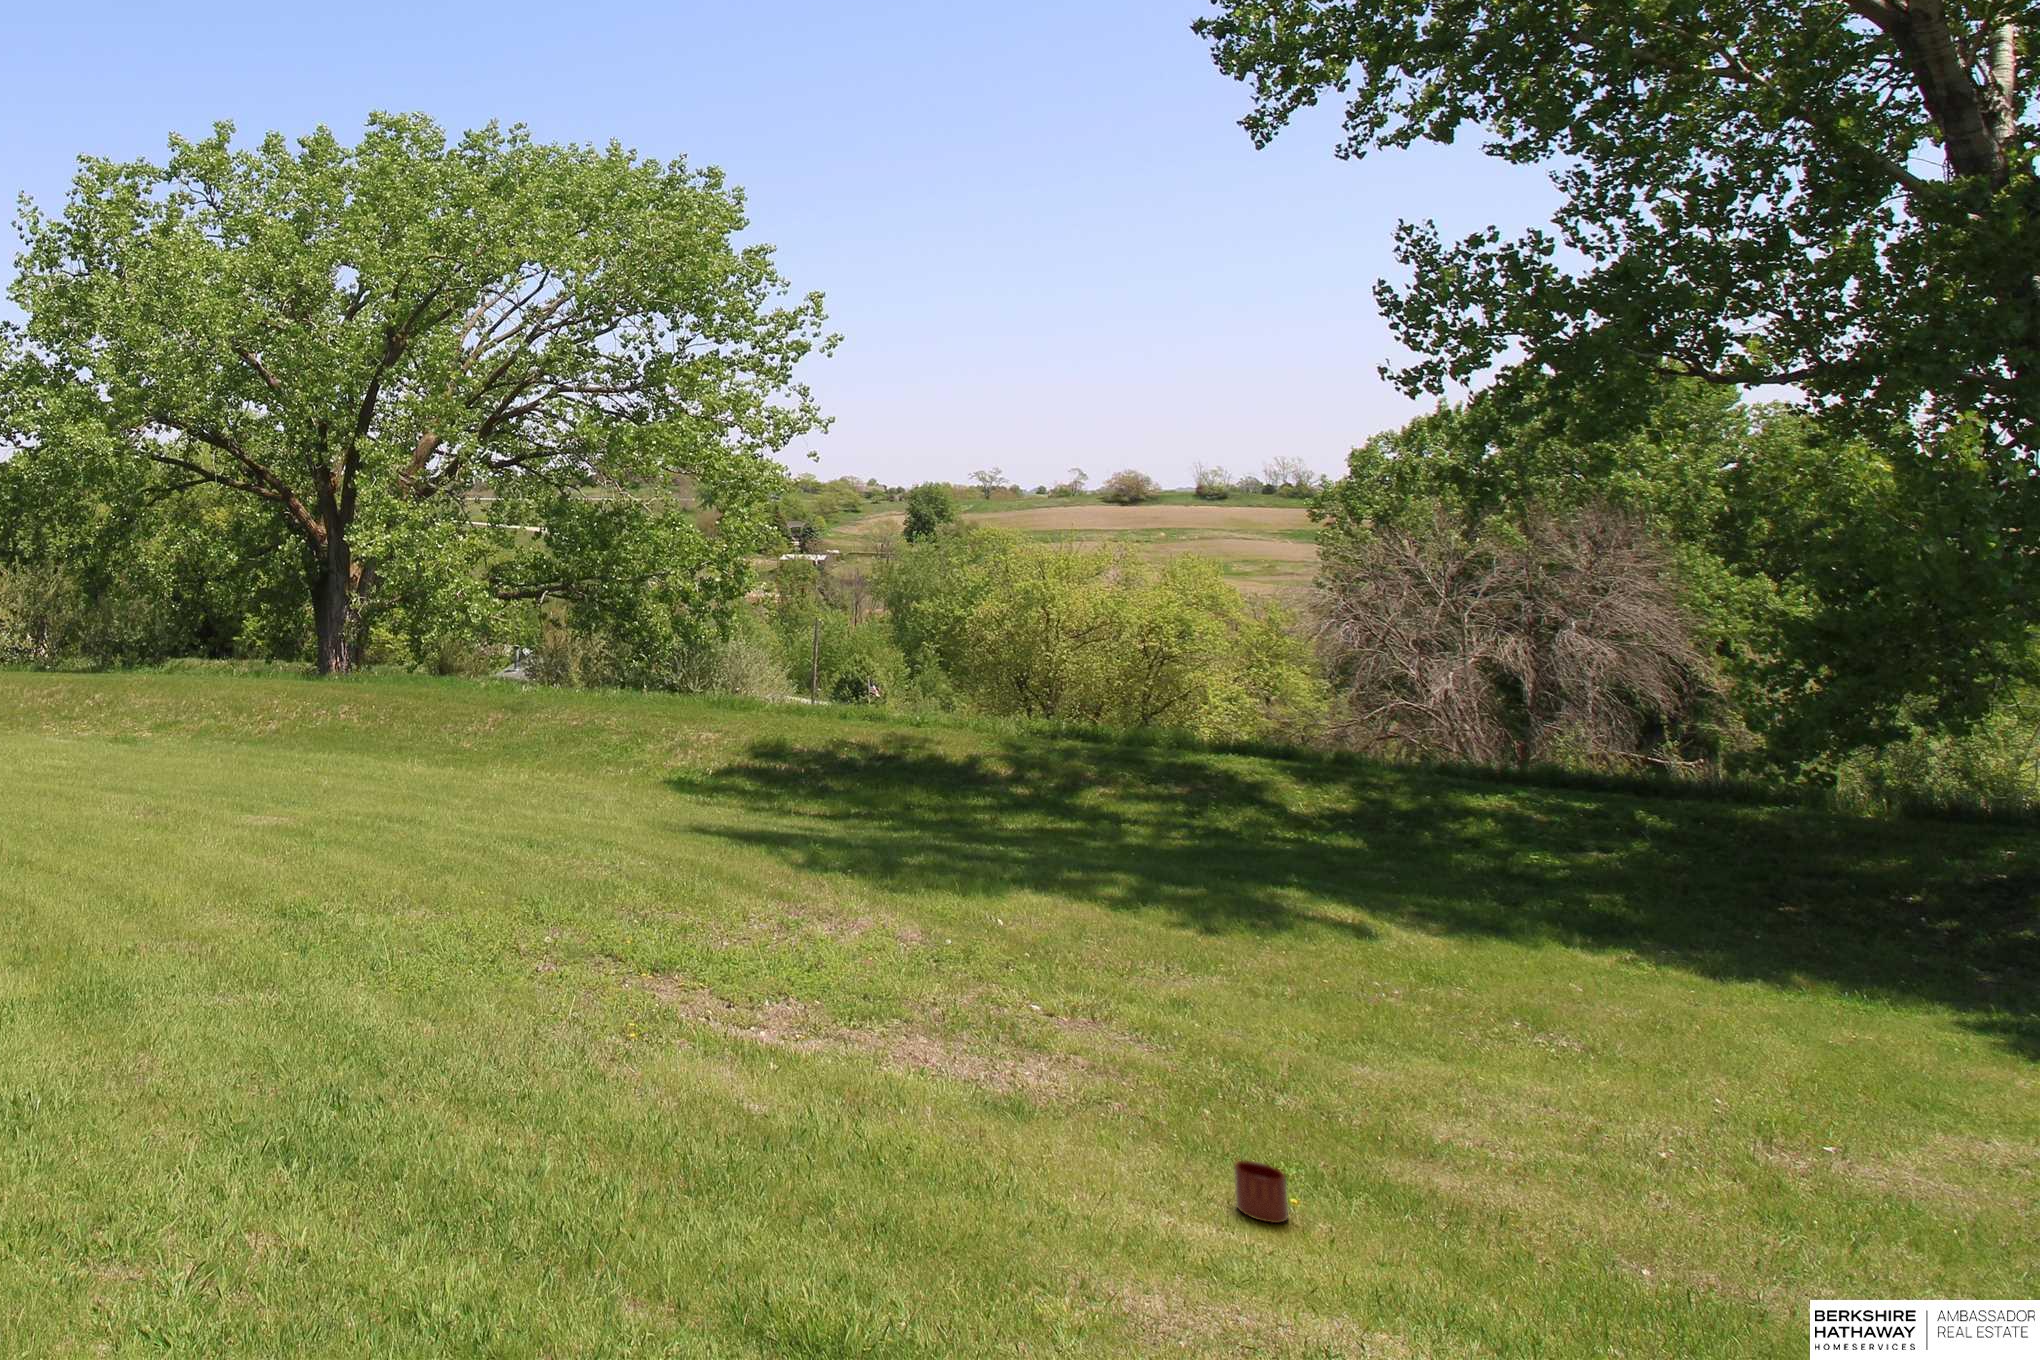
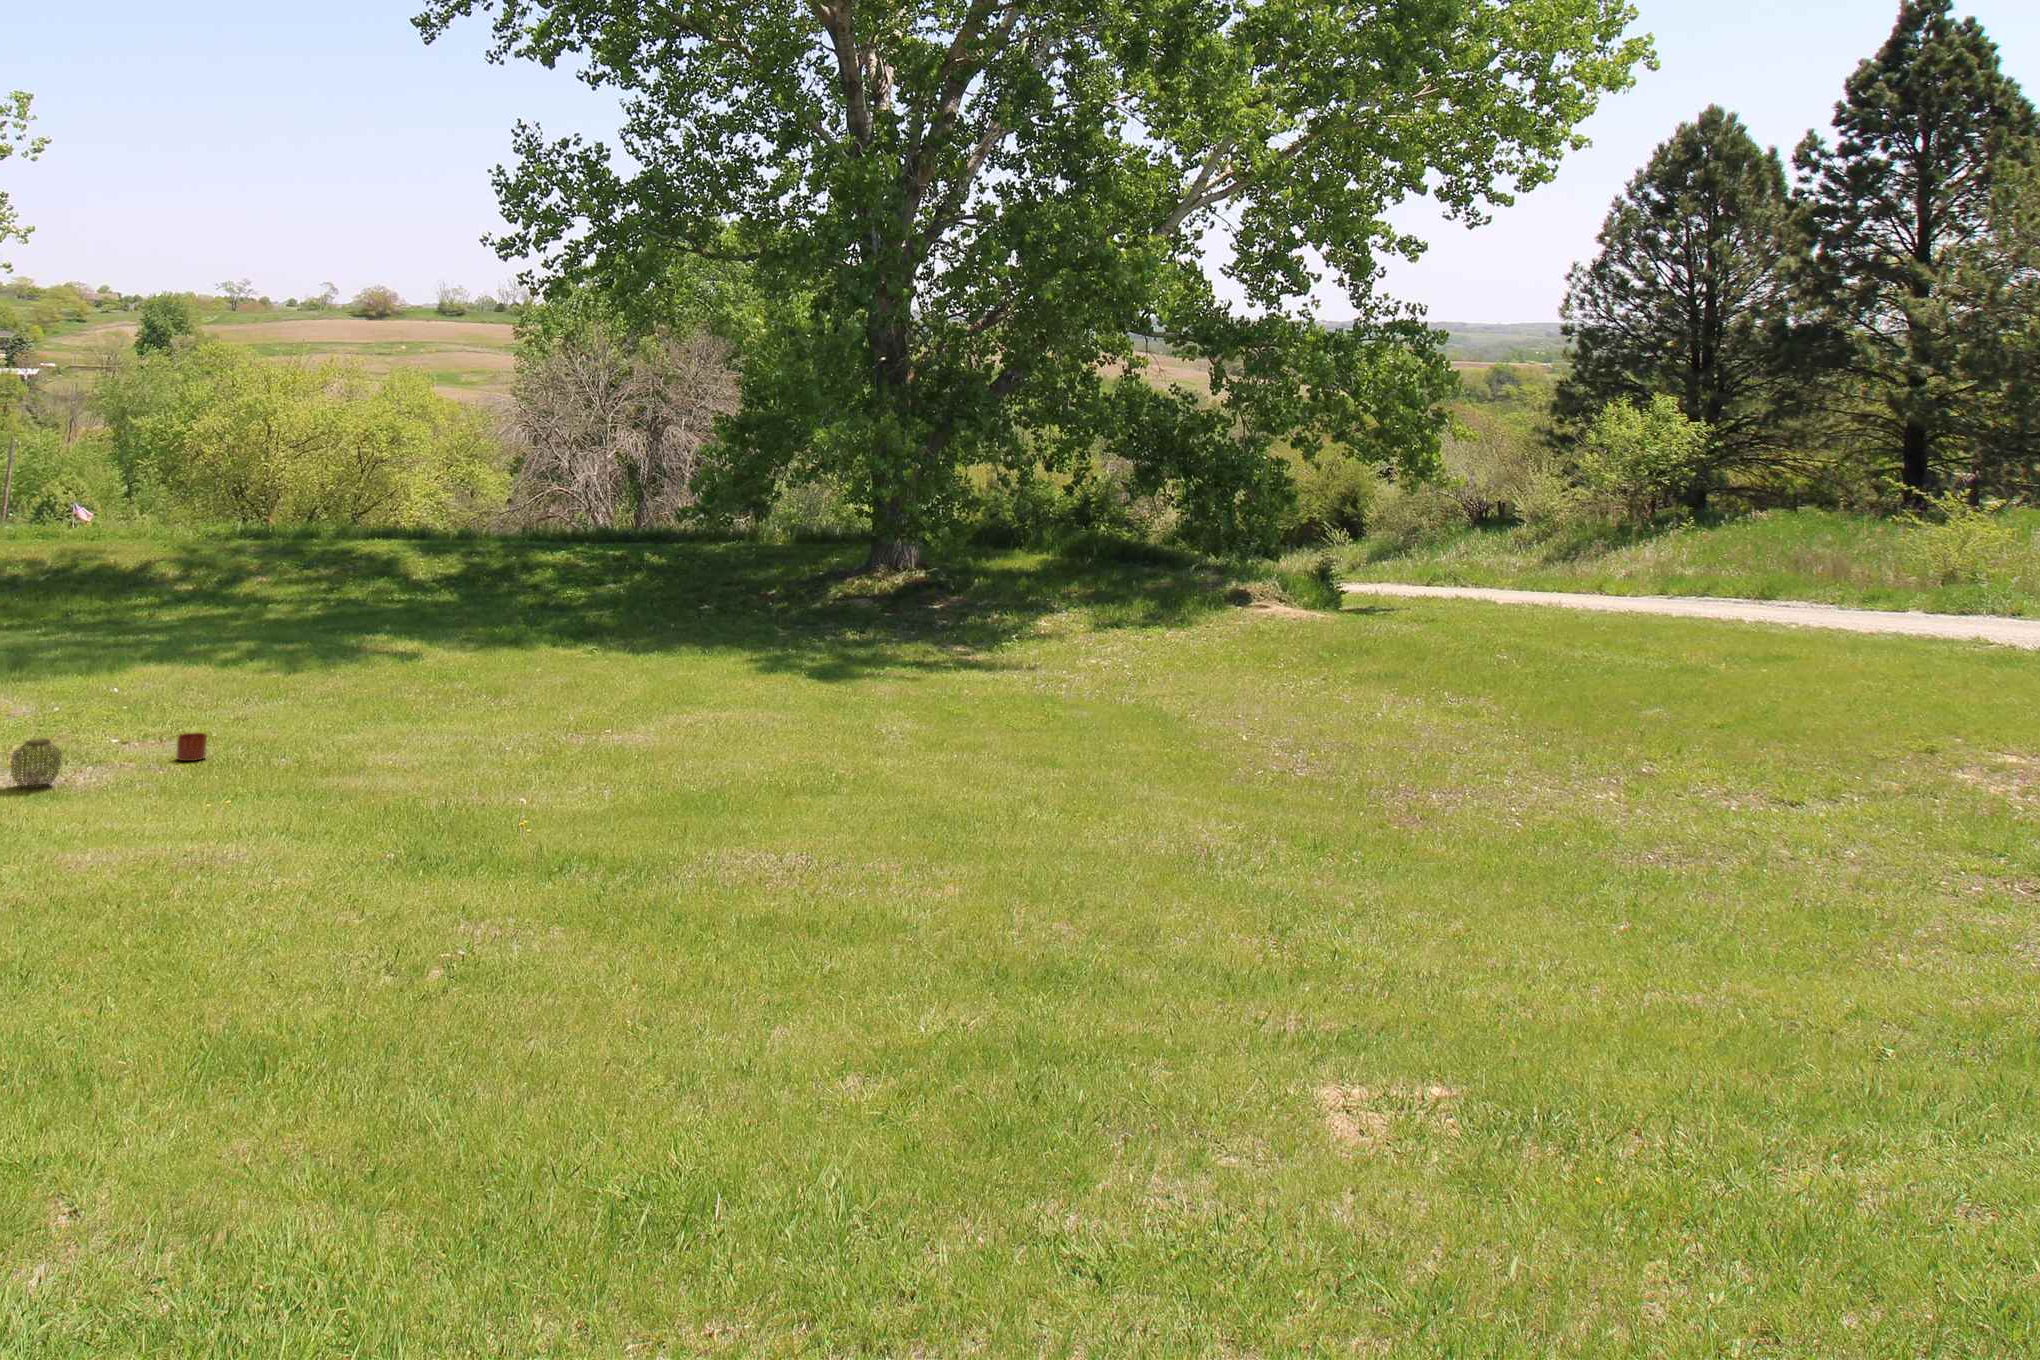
woven basket: none [1006,1159,1083,1257] -> present [11,739,62,789]

